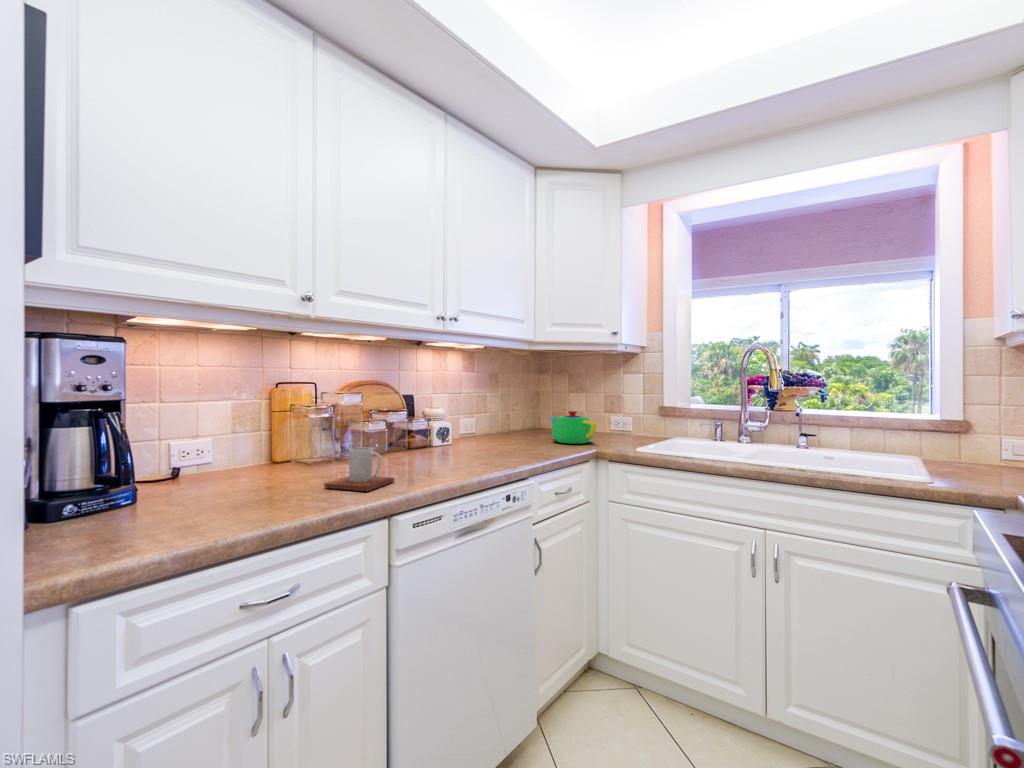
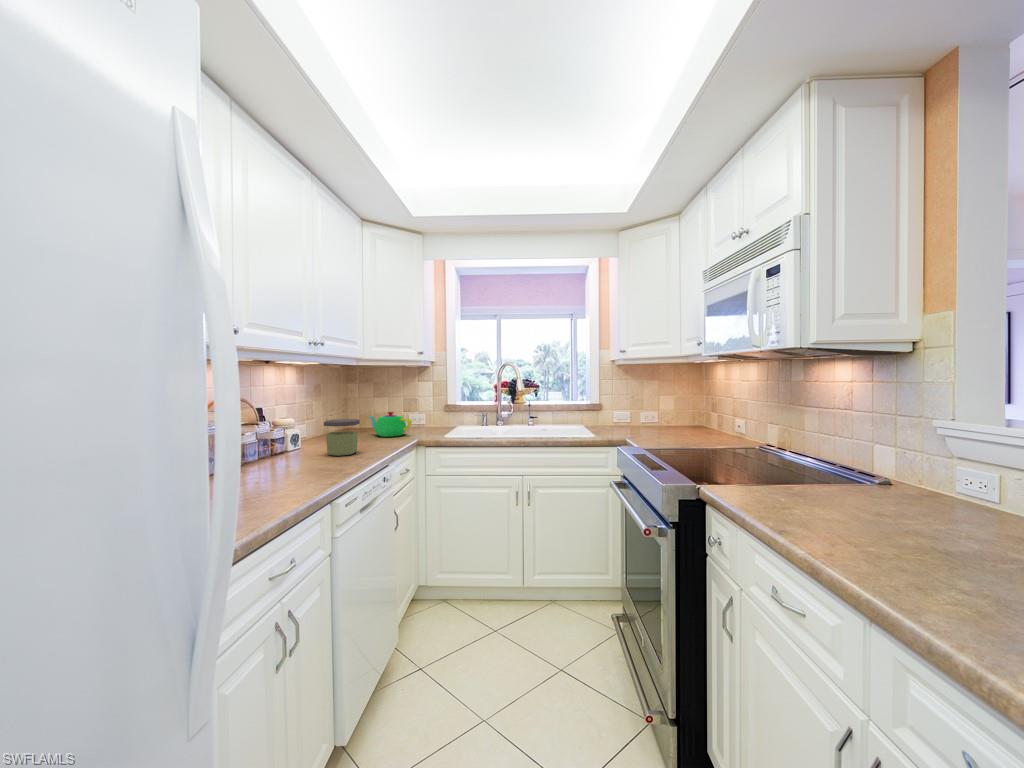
jar: none [455,413,499,460] -> present [324,419,360,456]
mug: present [324,447,395,491] -> none [273,452,319,487]

